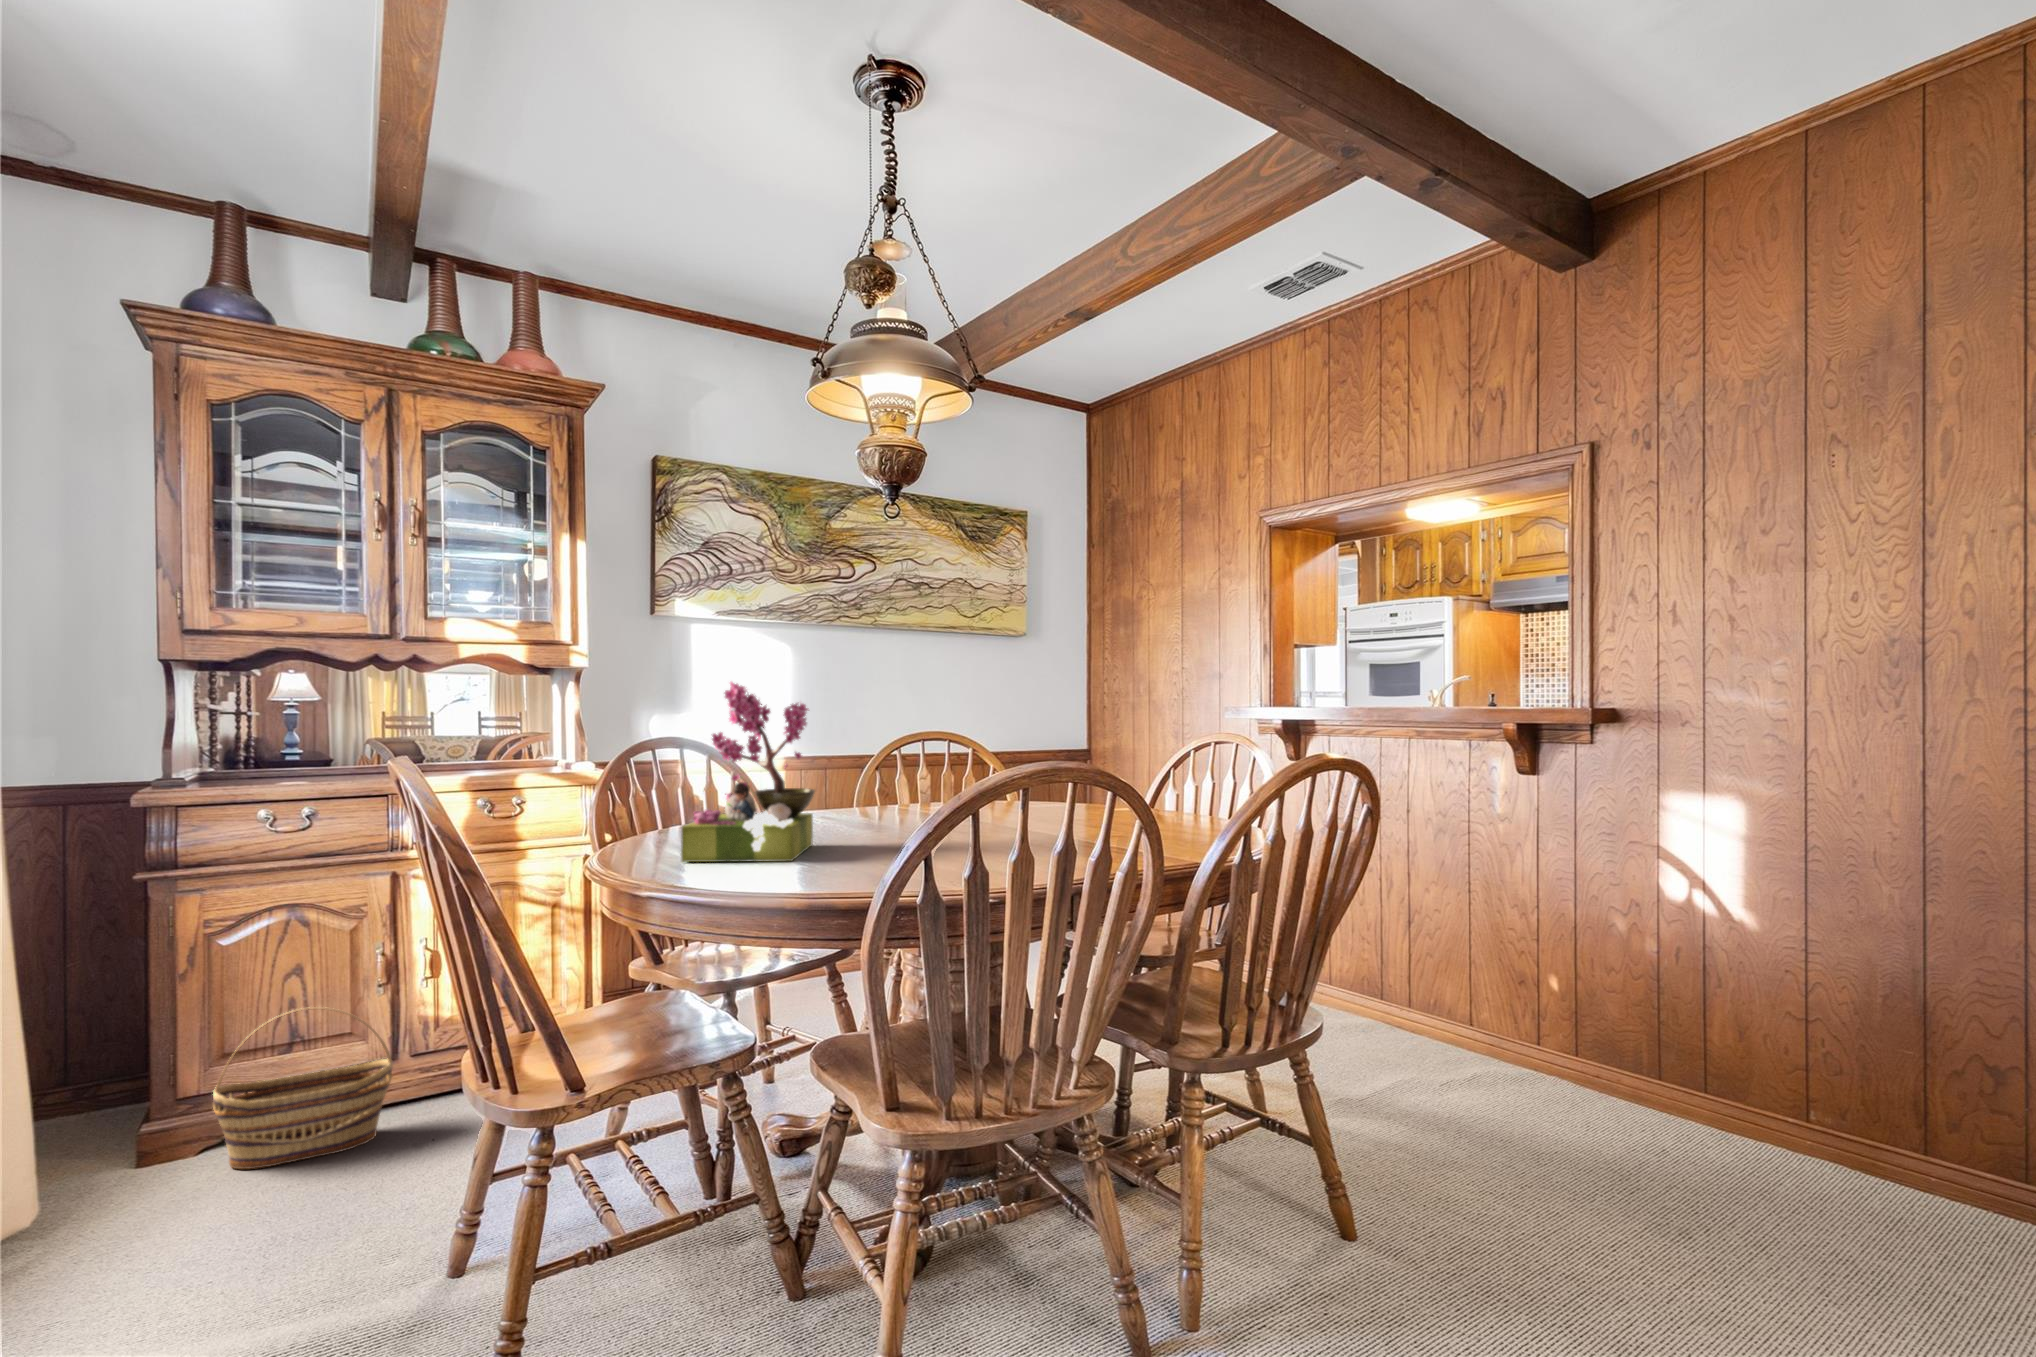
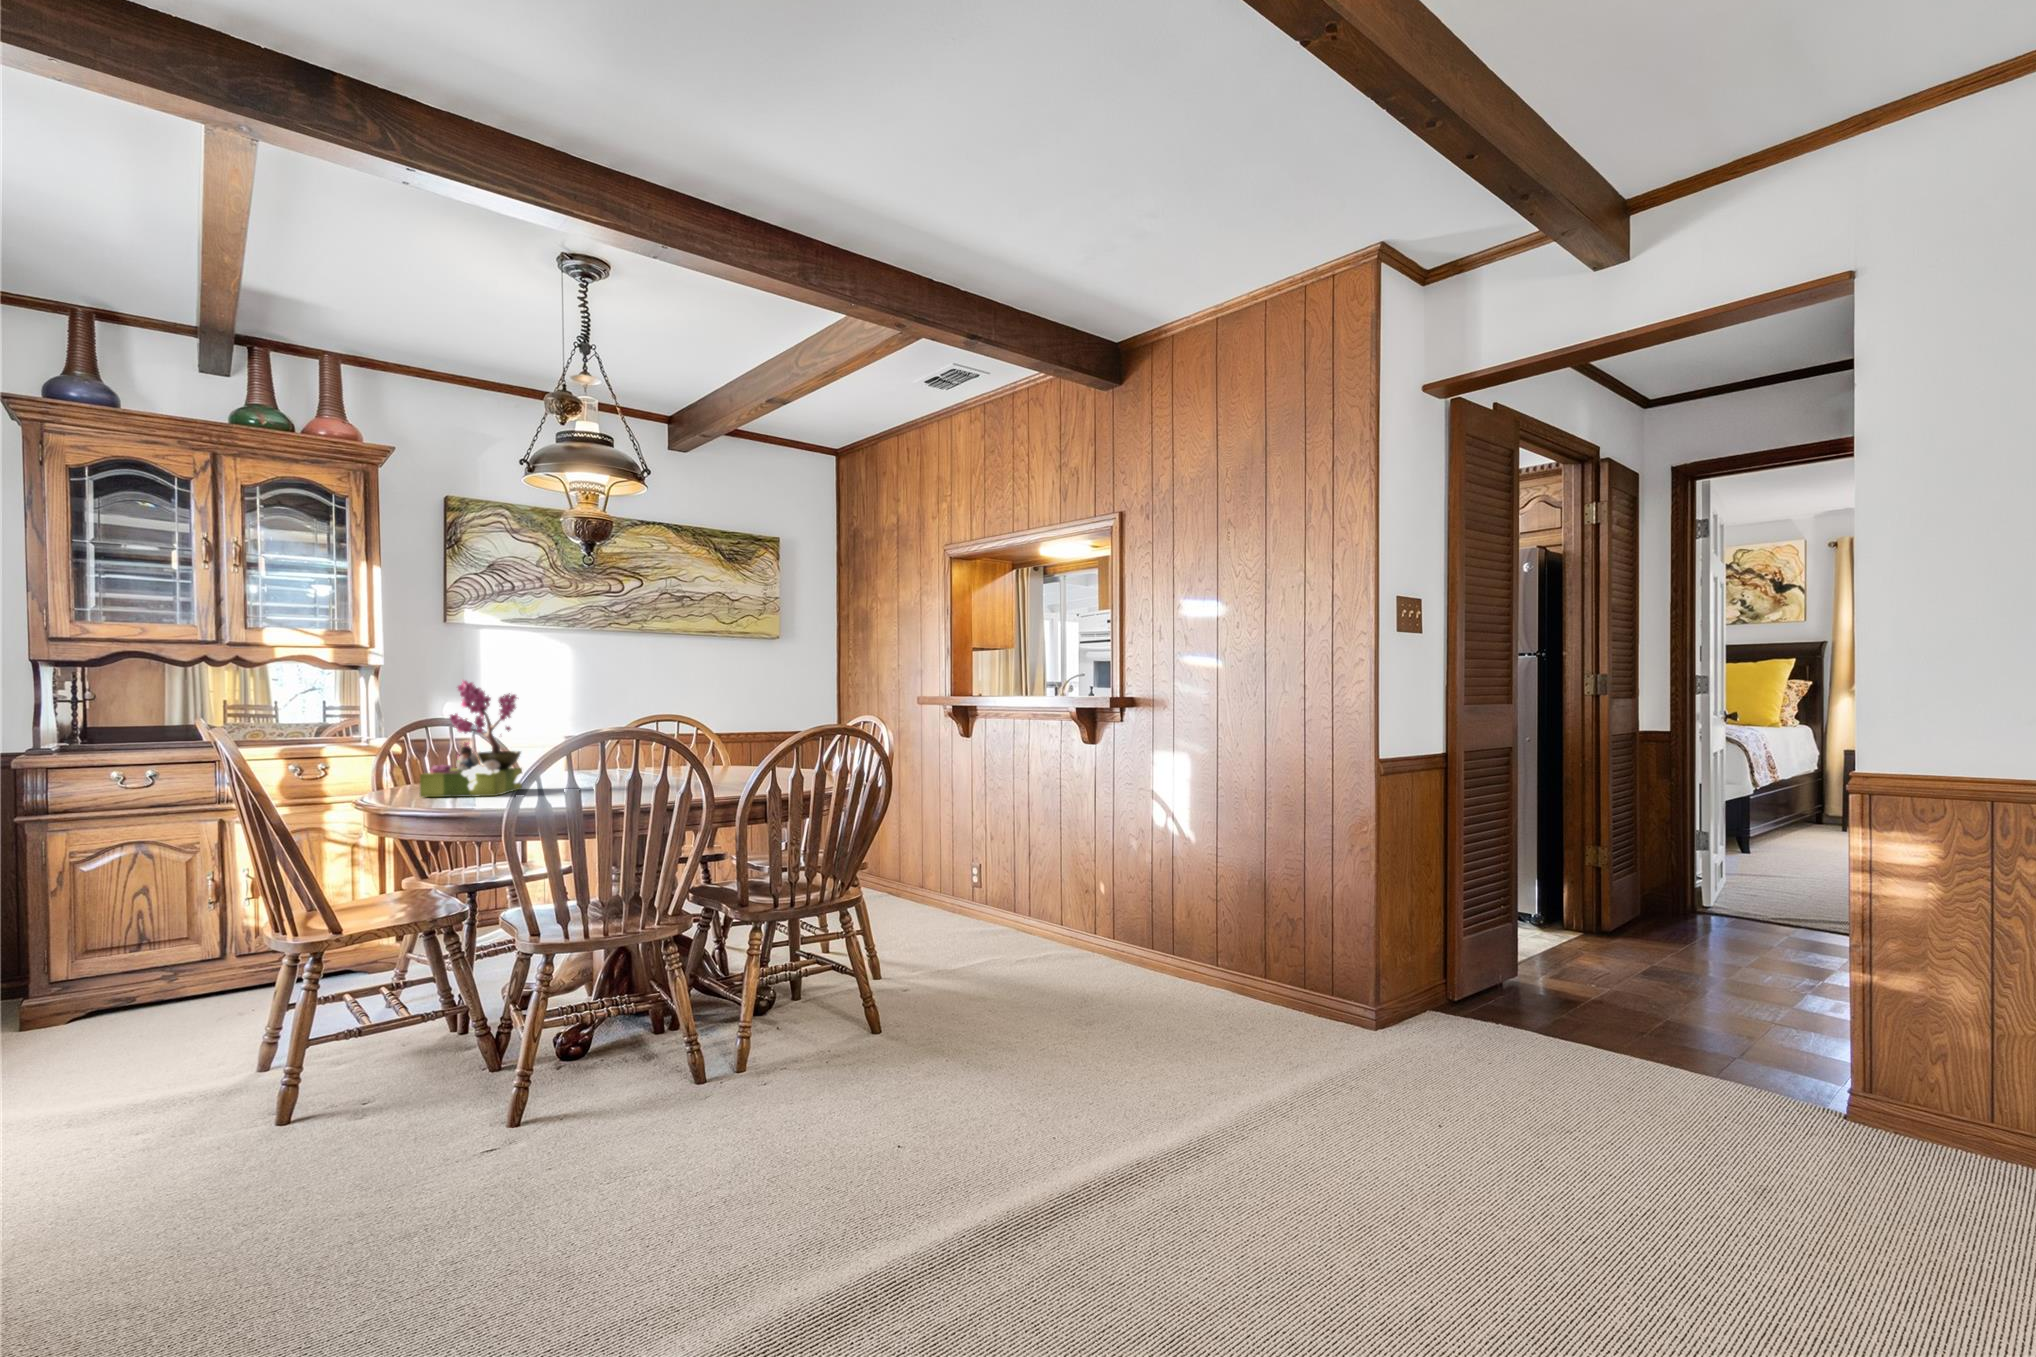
basket: present [213,1007,393,1169] -> none [80,915,220,1029]

